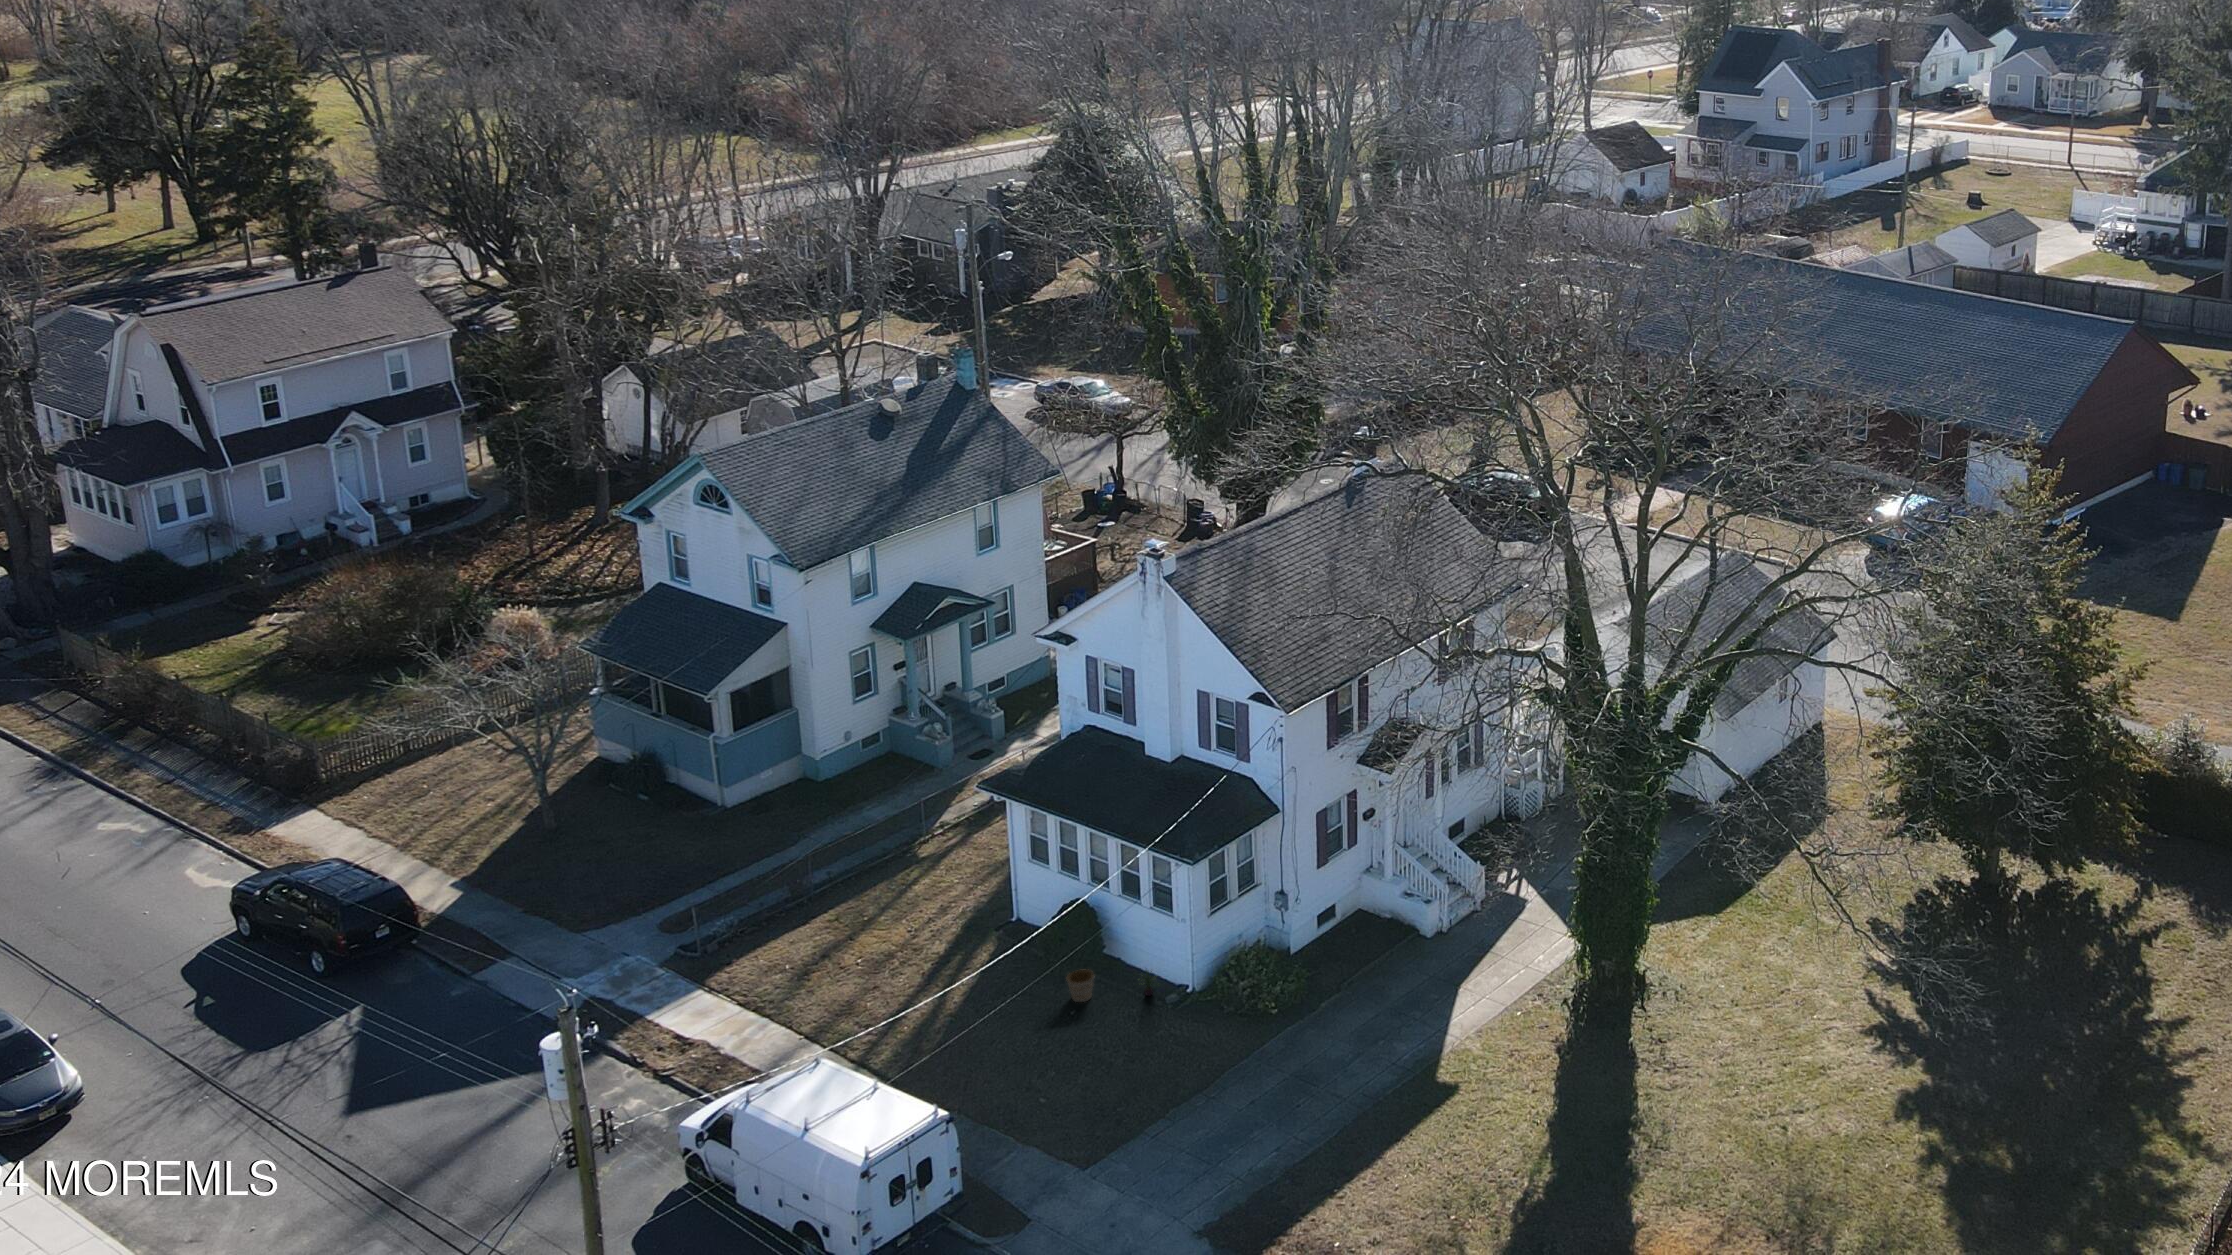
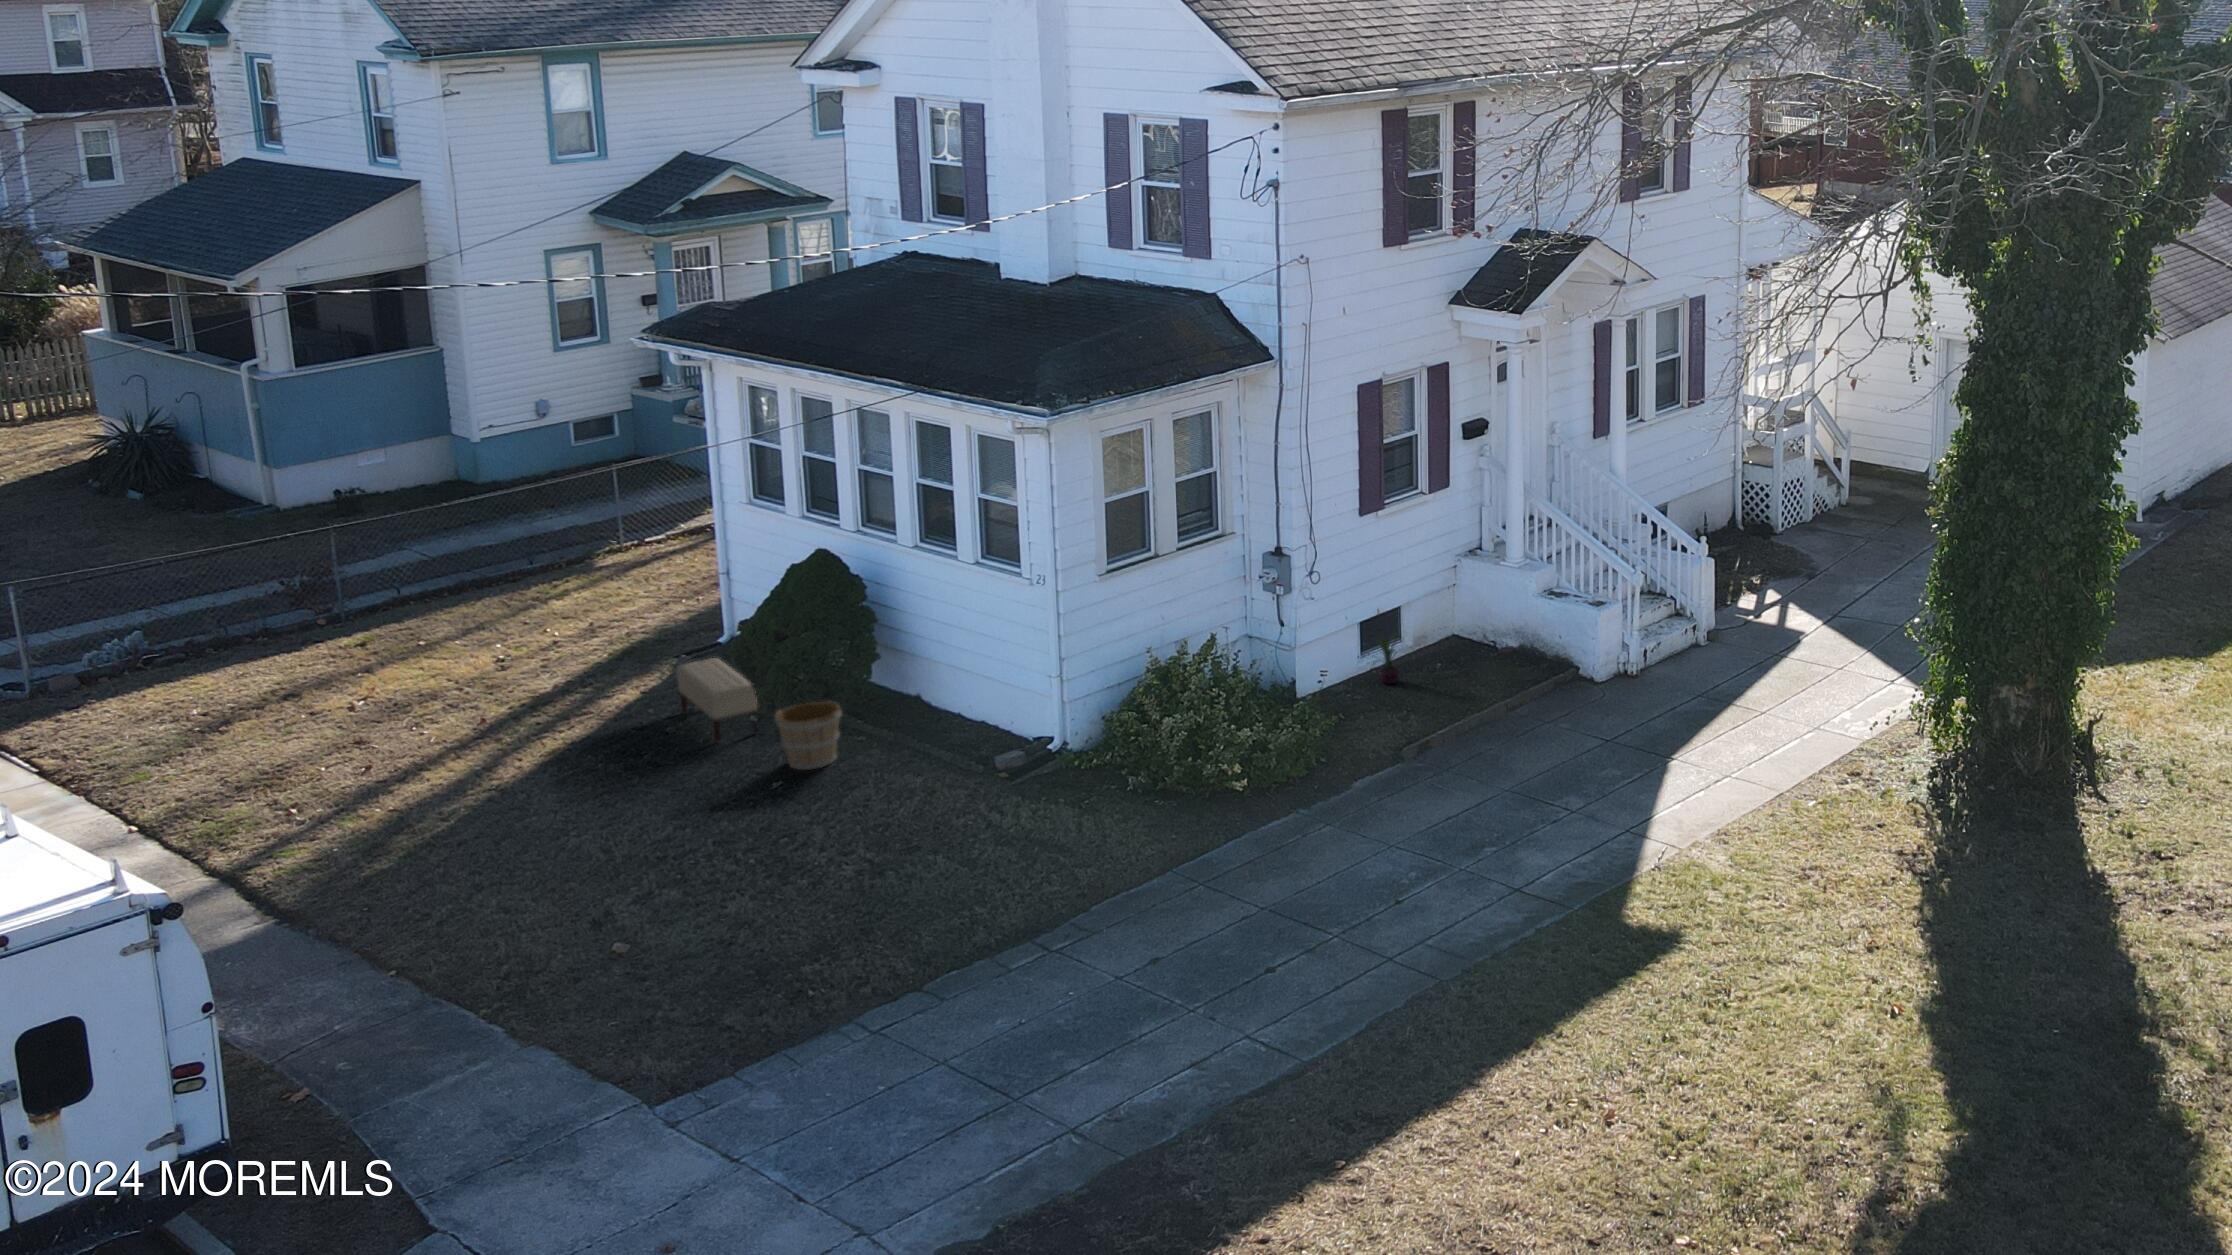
bench: none [1007,939,1050,986] -> present [676,658,758,742]
decorative plant: present [1138,971,1158,996] -> present [1368,629,1400,684]

